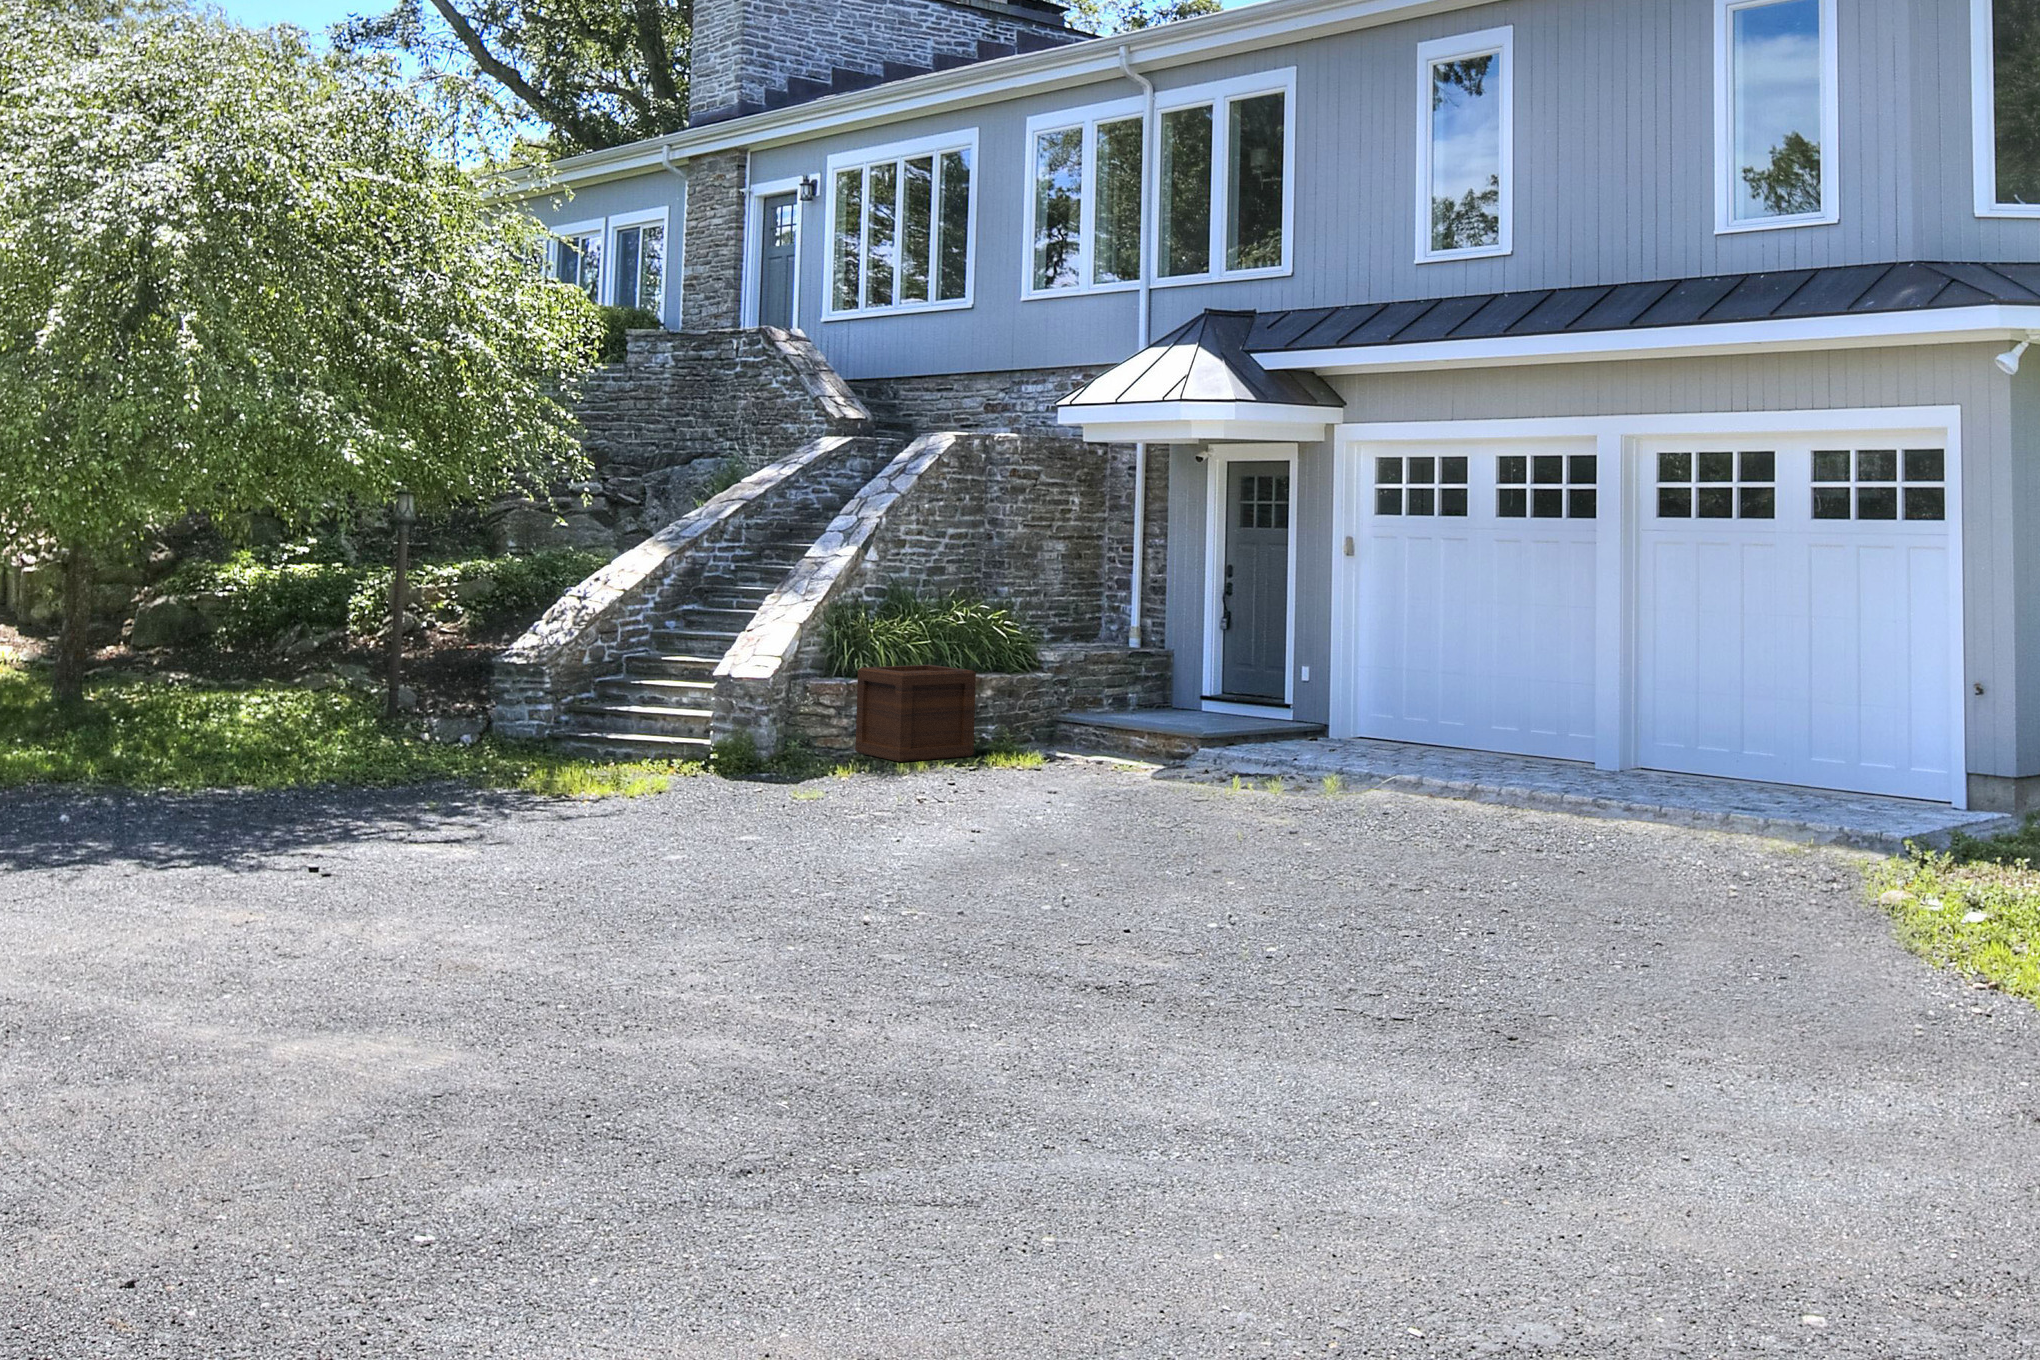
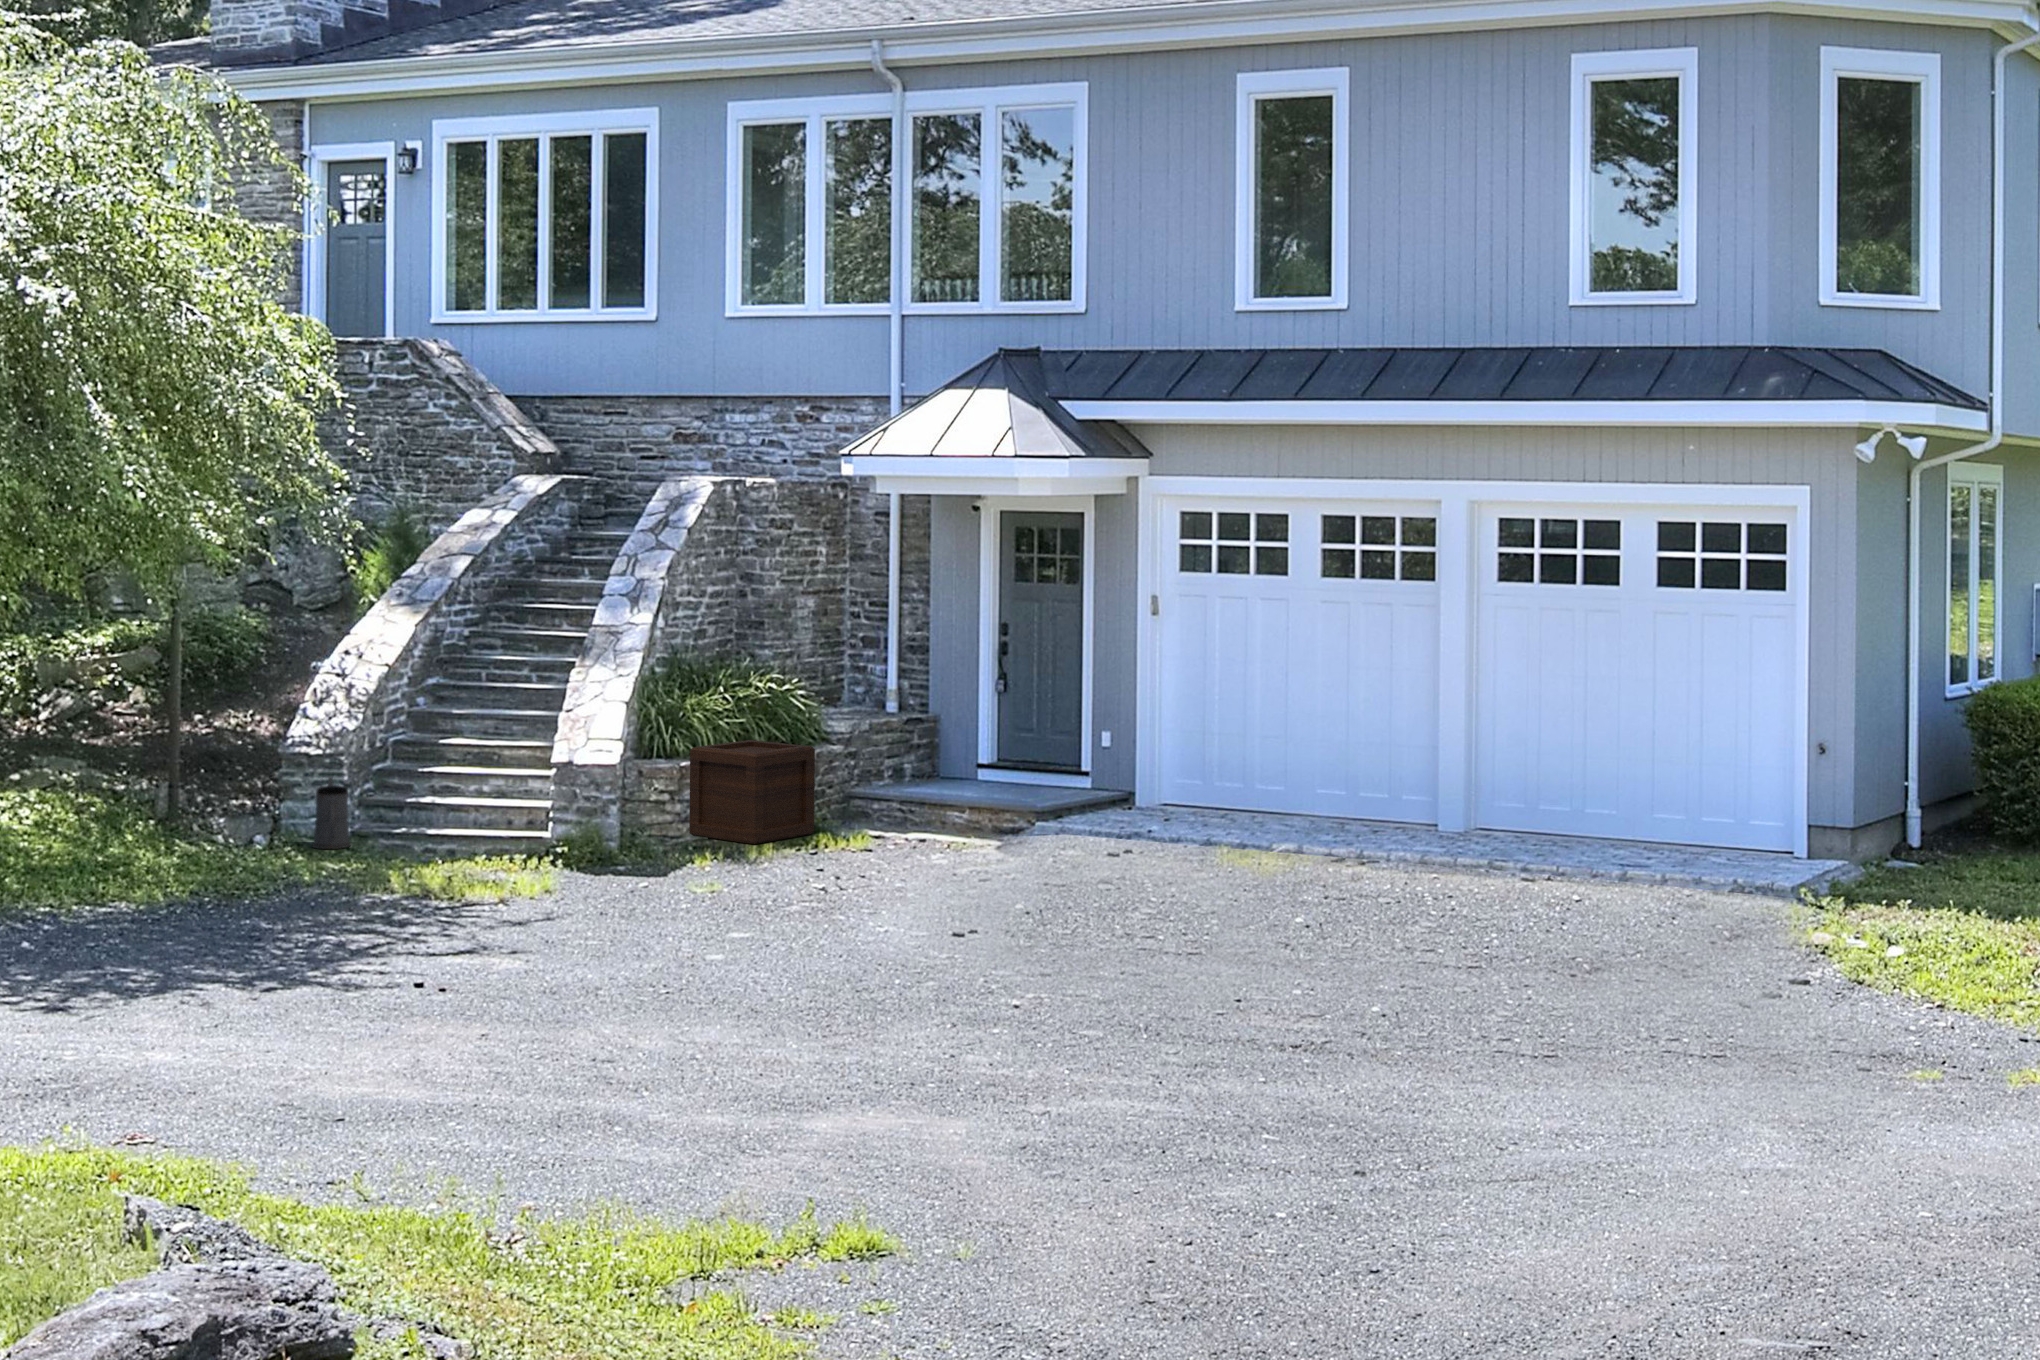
watering can: none [500,678,540,750] -> present [312,777,351,849]

